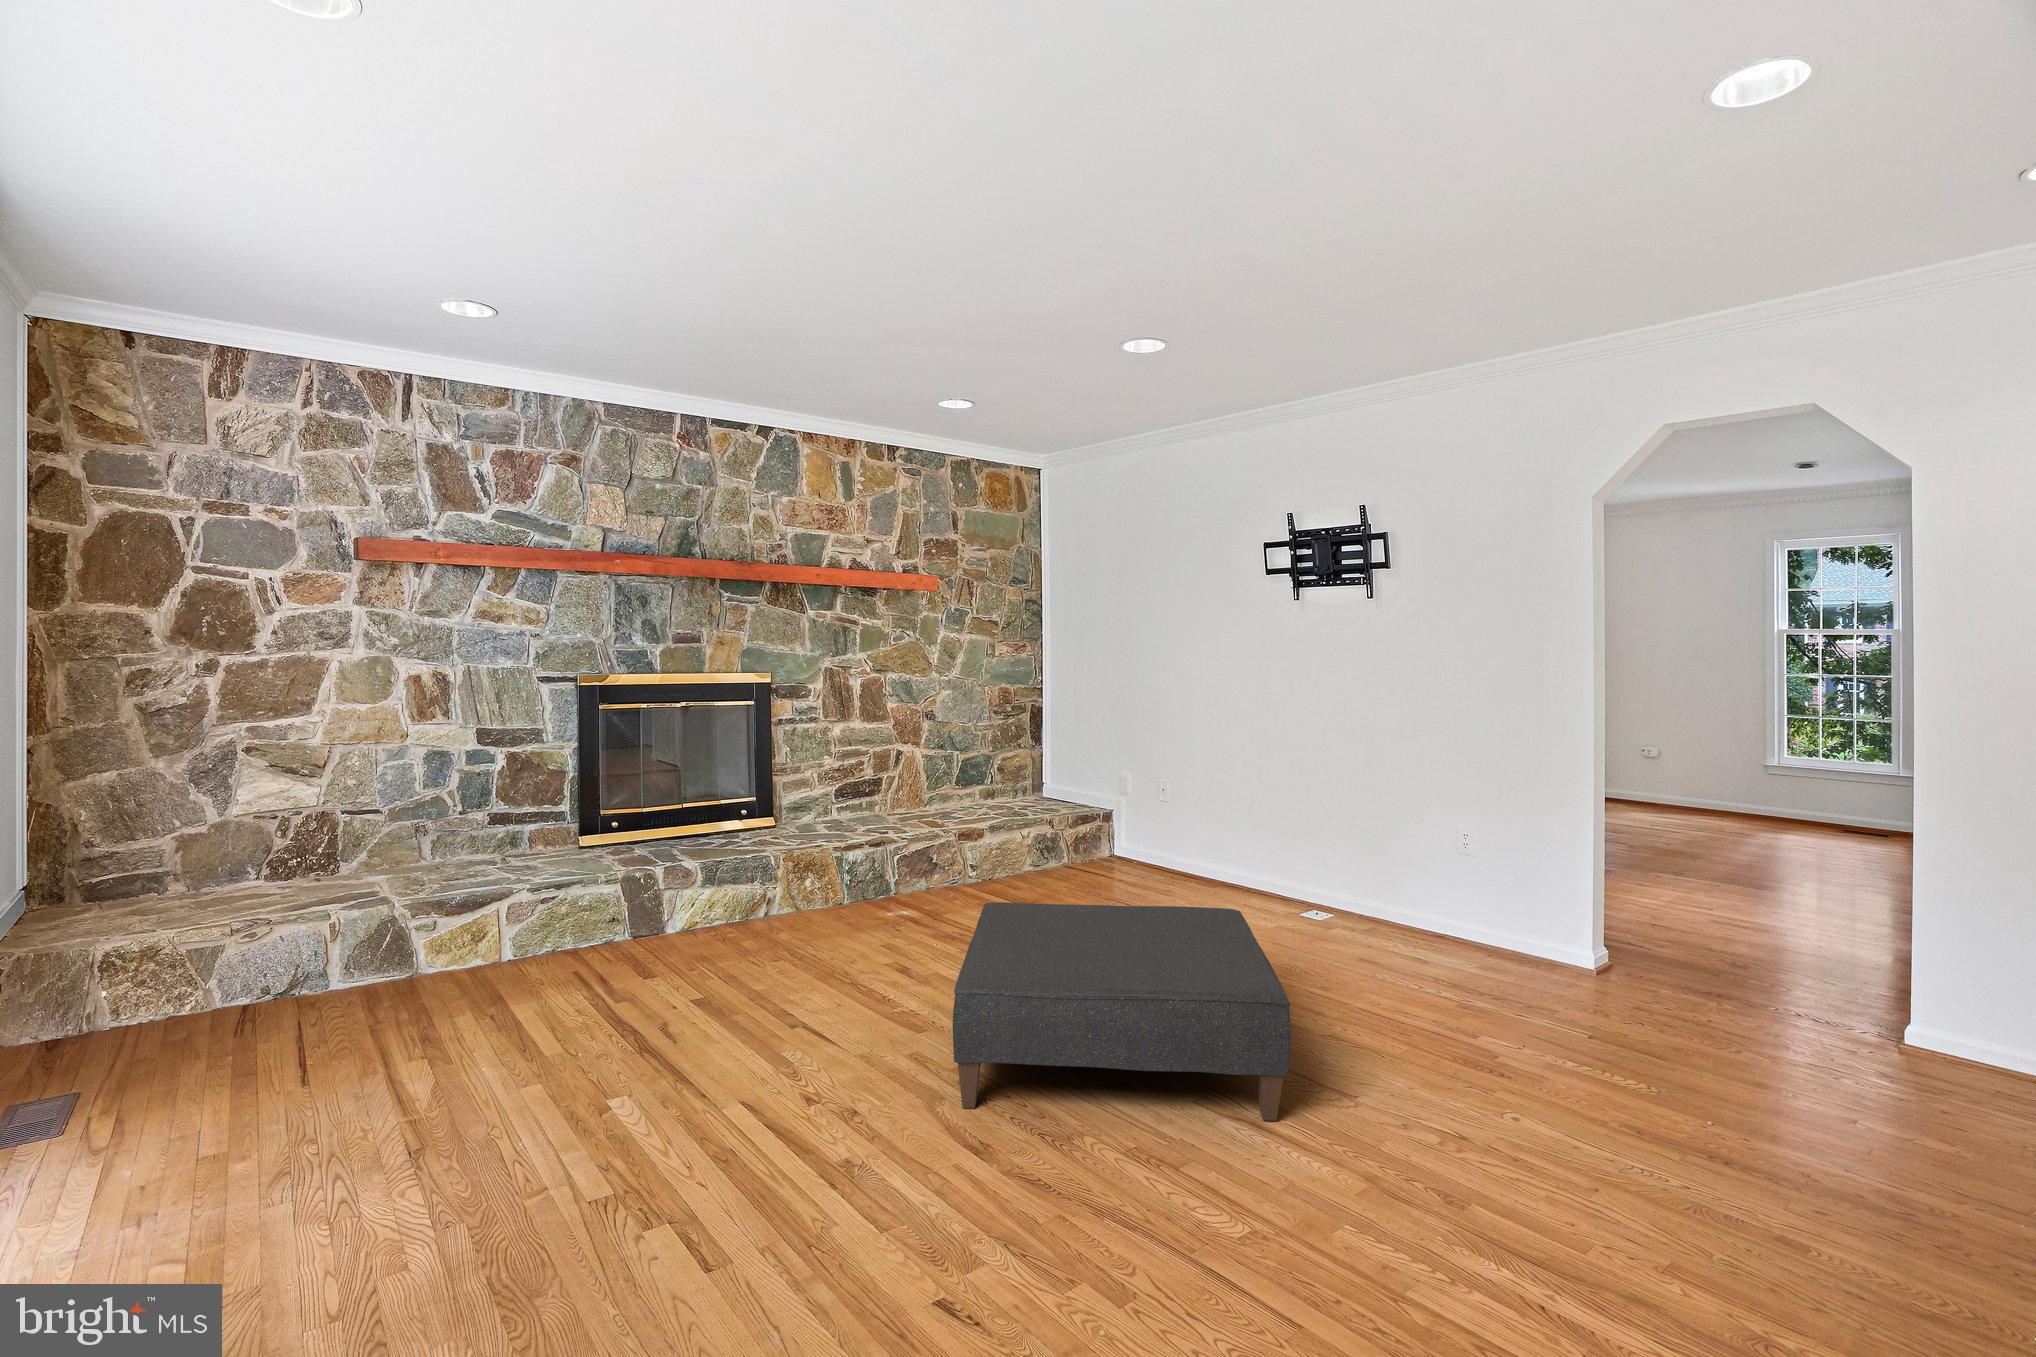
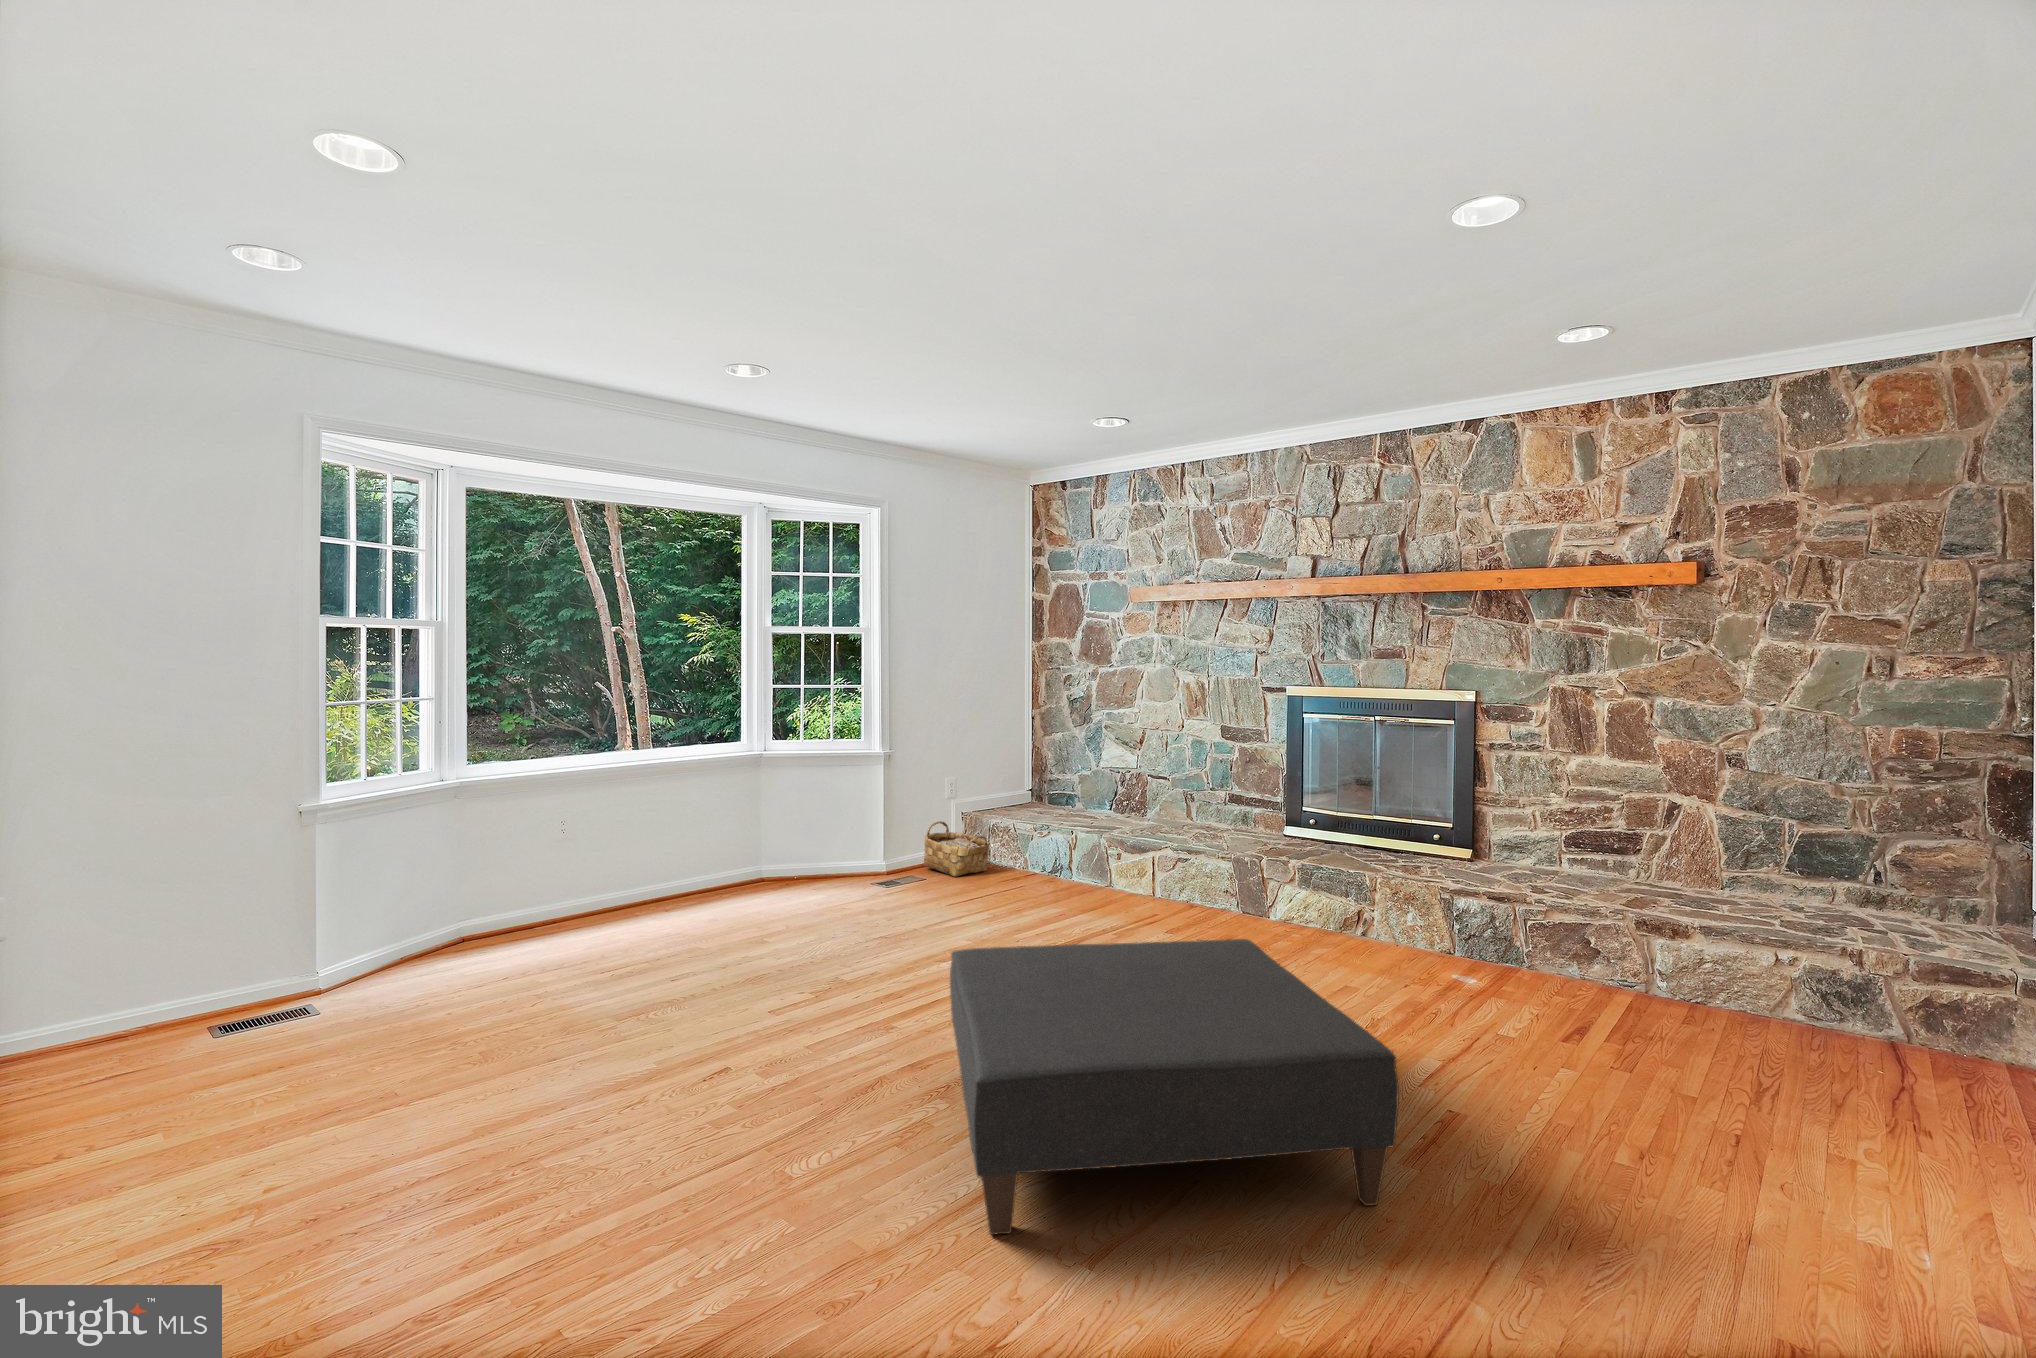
woven basket: none [16,964,185,1066] -> present [924,821,990,877]

